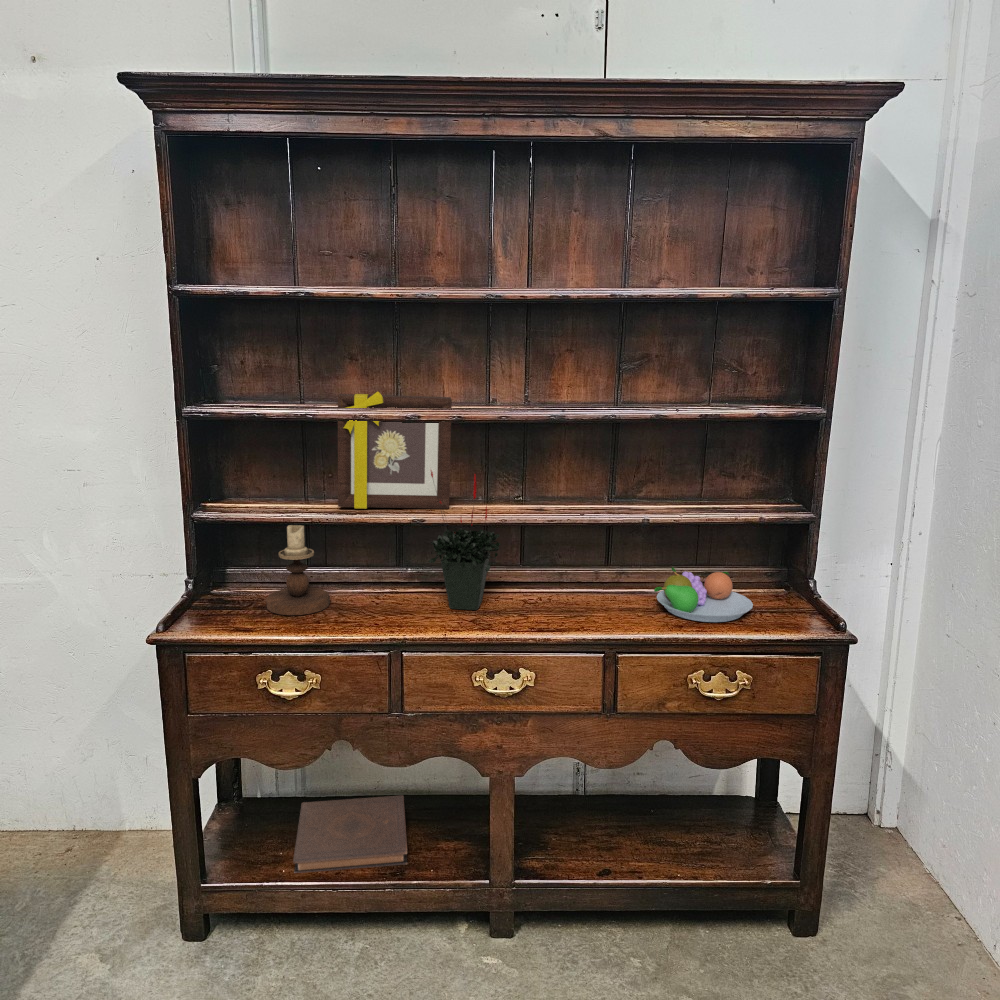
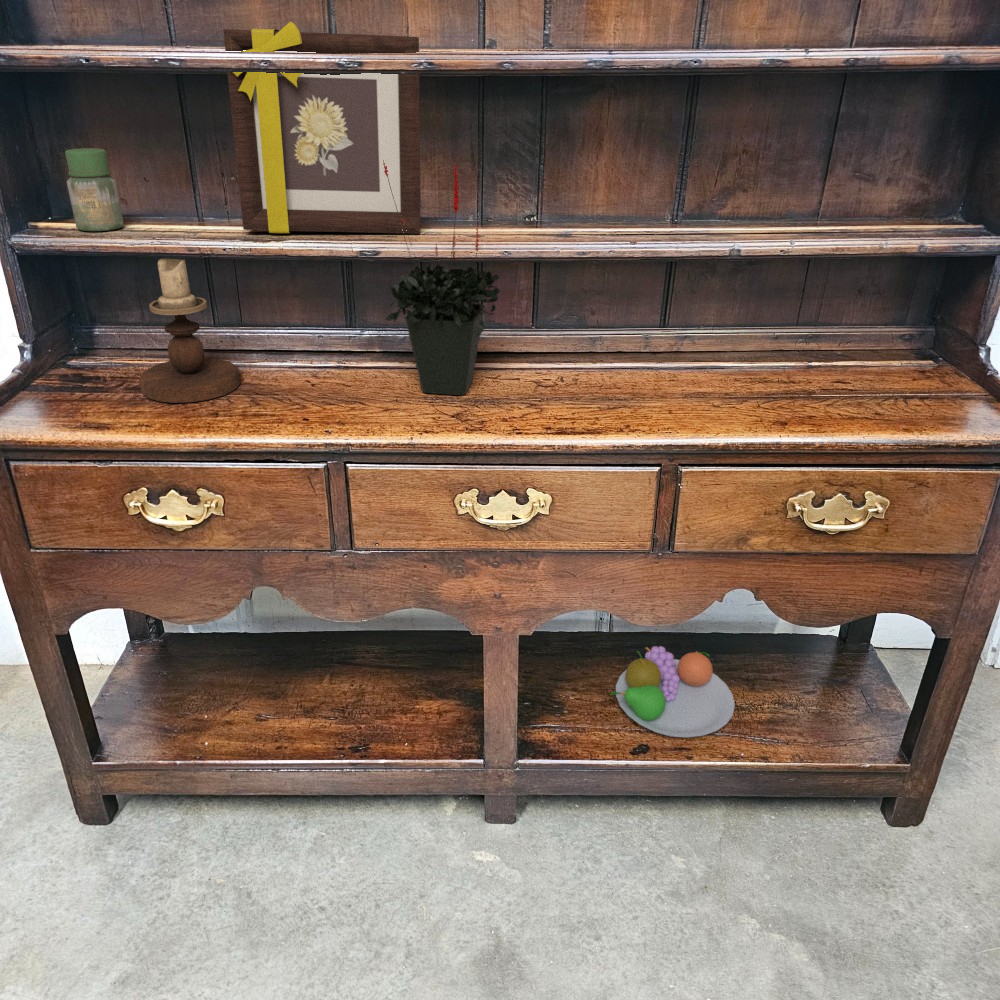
jar: none [228,458,259,507] -> present [65,148,124,231]
fruit bowl: present [654,568,753,622] -> present [610,646,735,738]
book: present [293,795,407,873] -> none [219,636,375,748]

